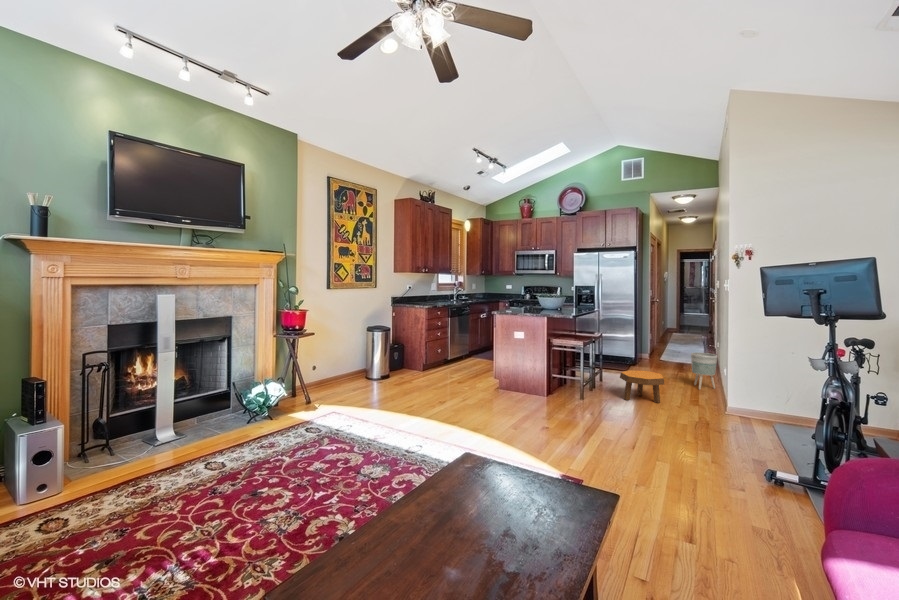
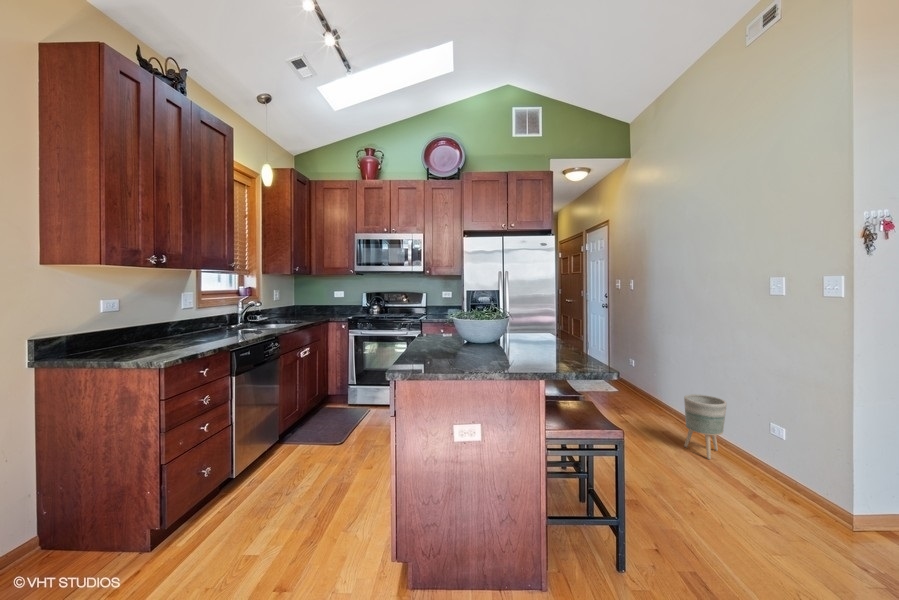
footstool: present [620,370,664,403] -> none [660,459,764,550]

